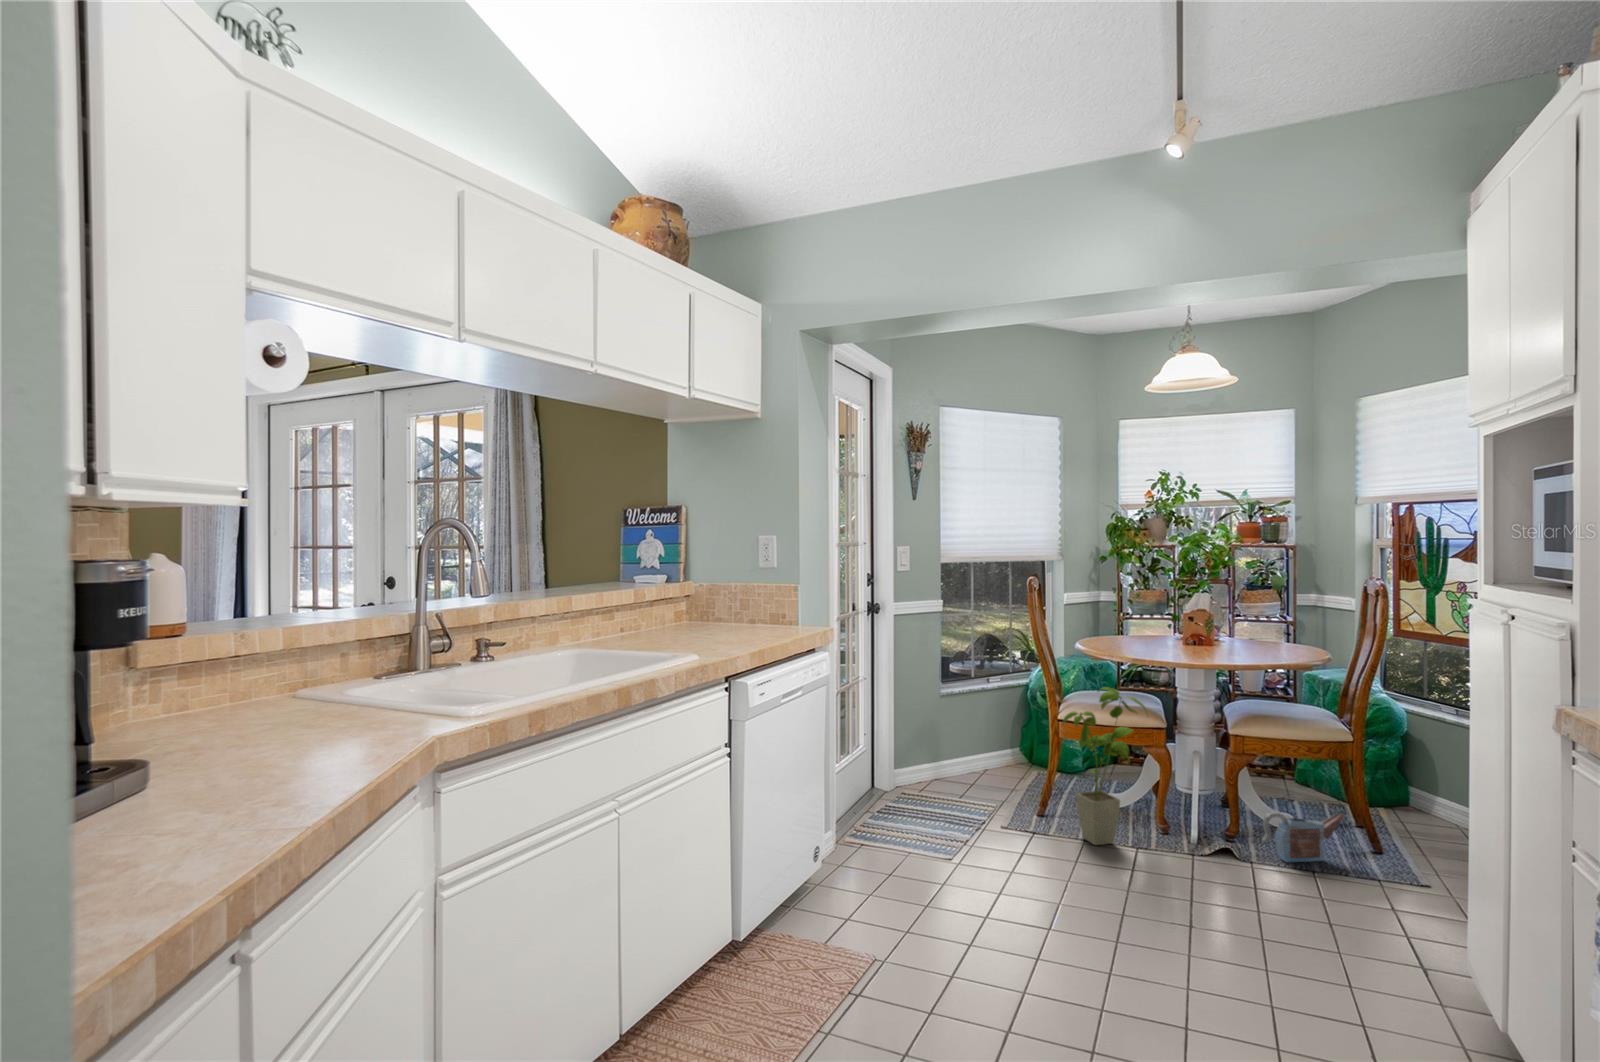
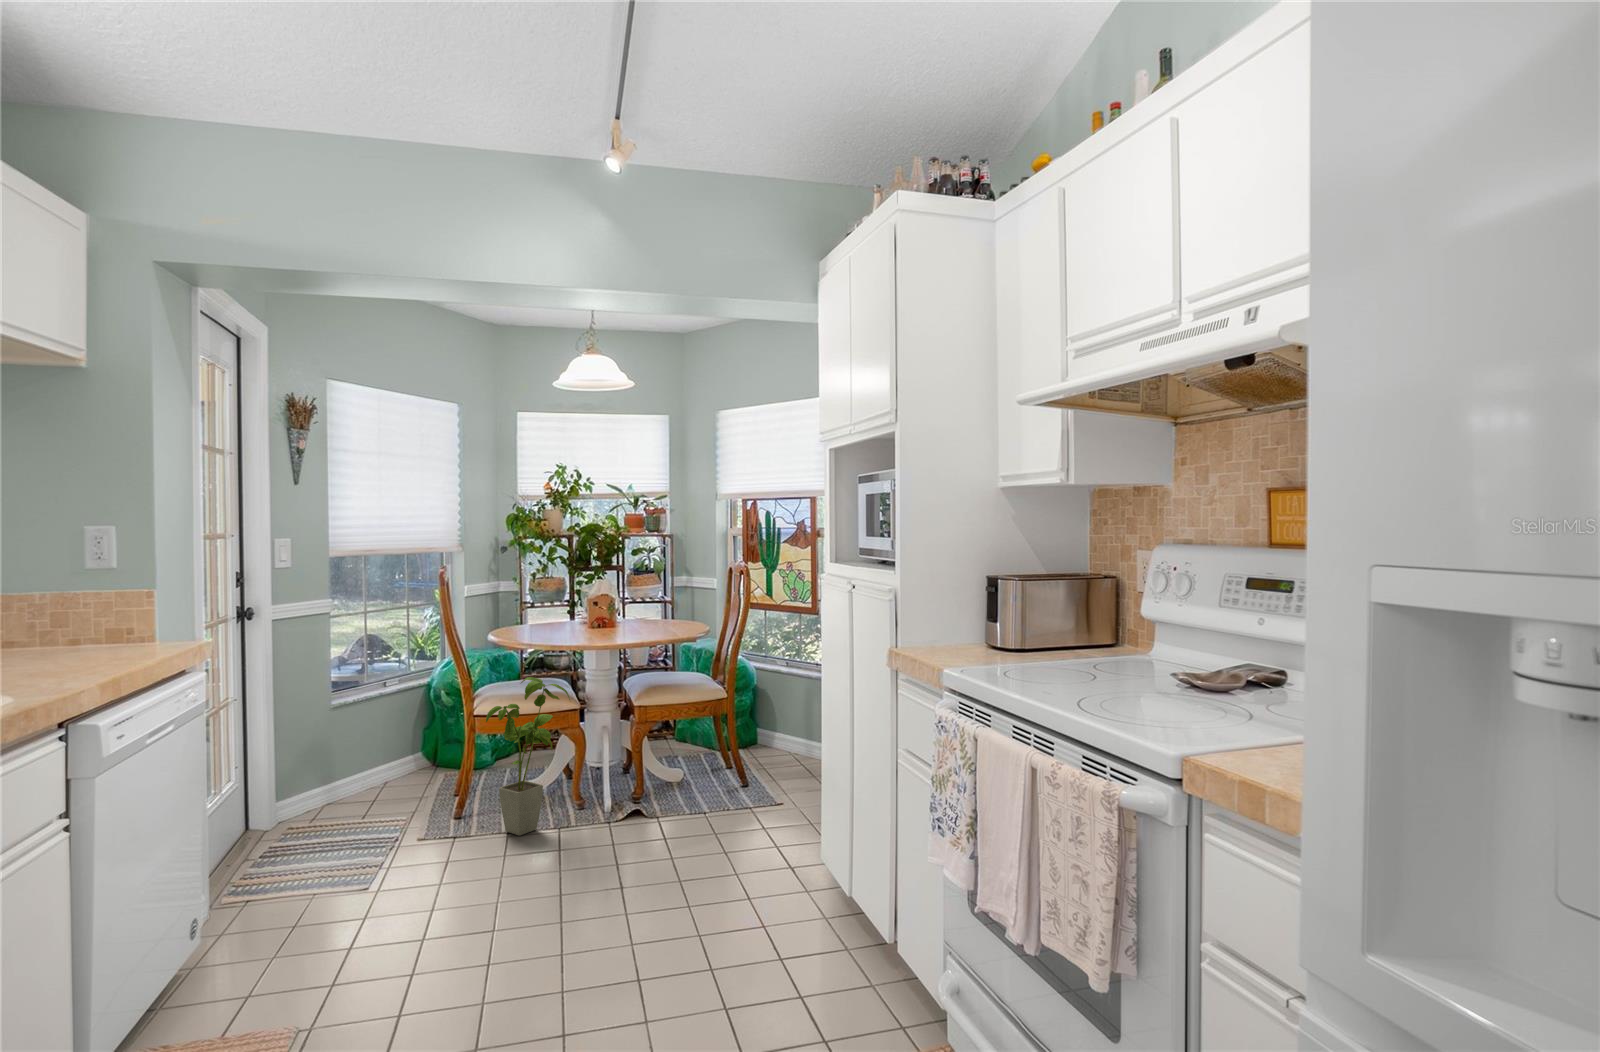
watering can: present [1262,812,1344,862] -> none [663,758,722,810]

